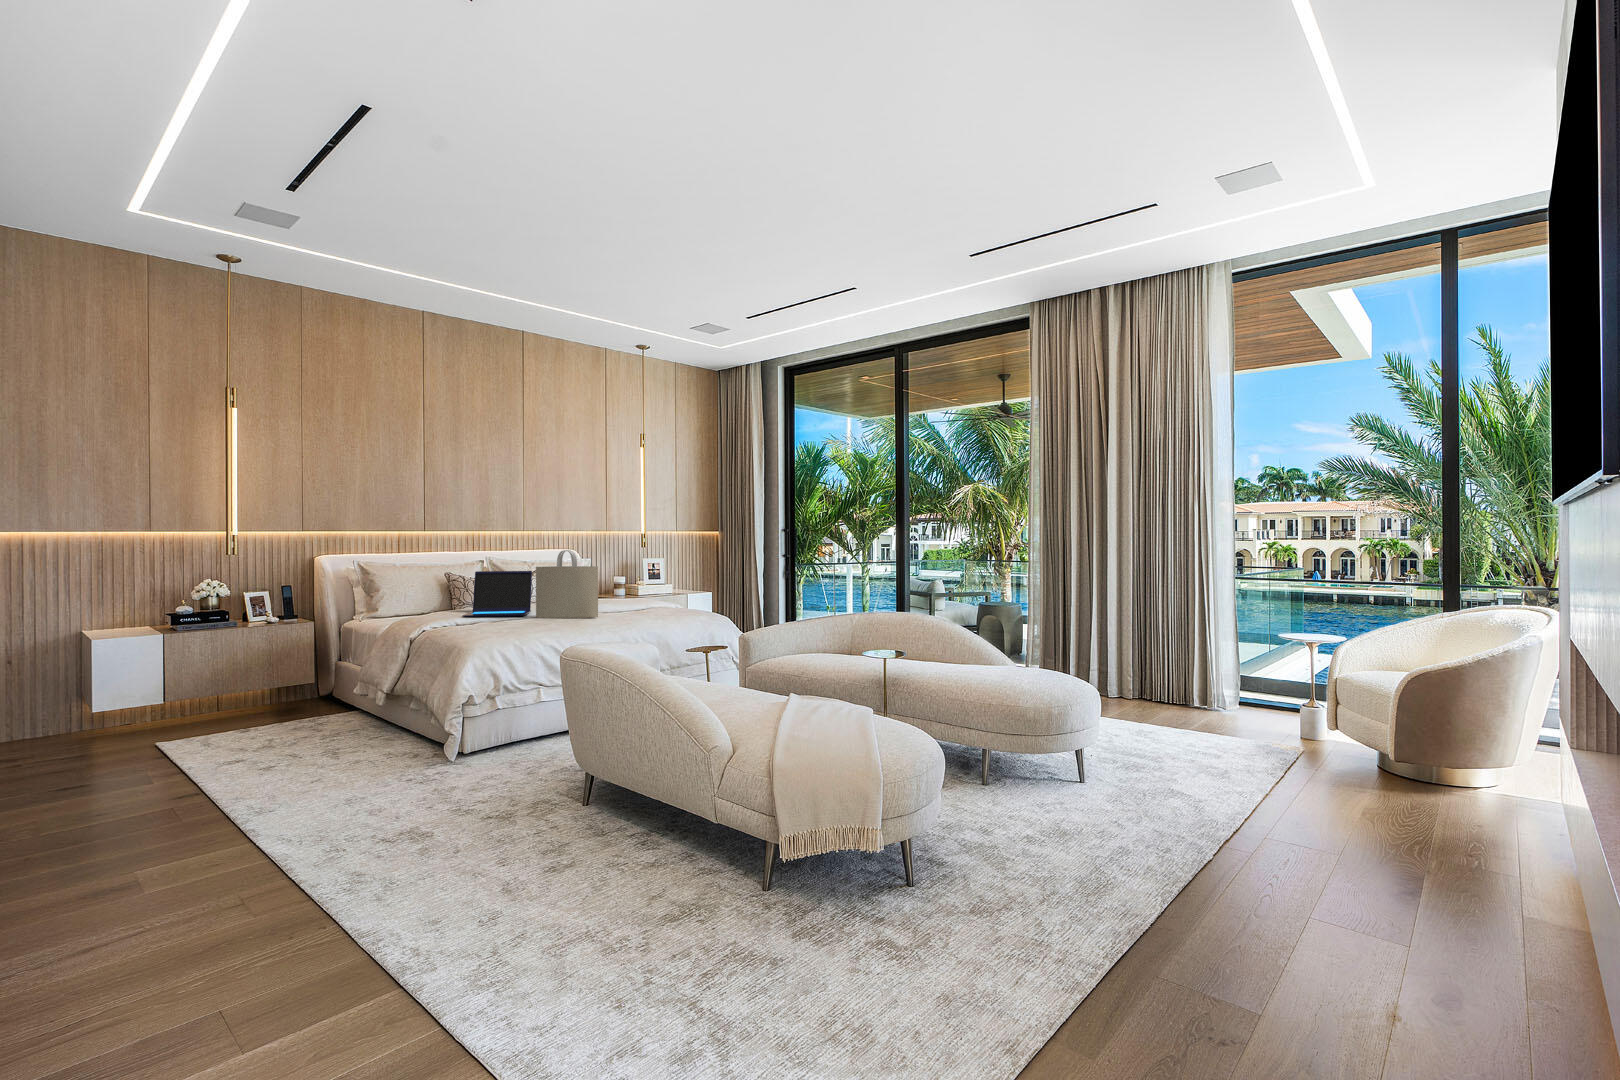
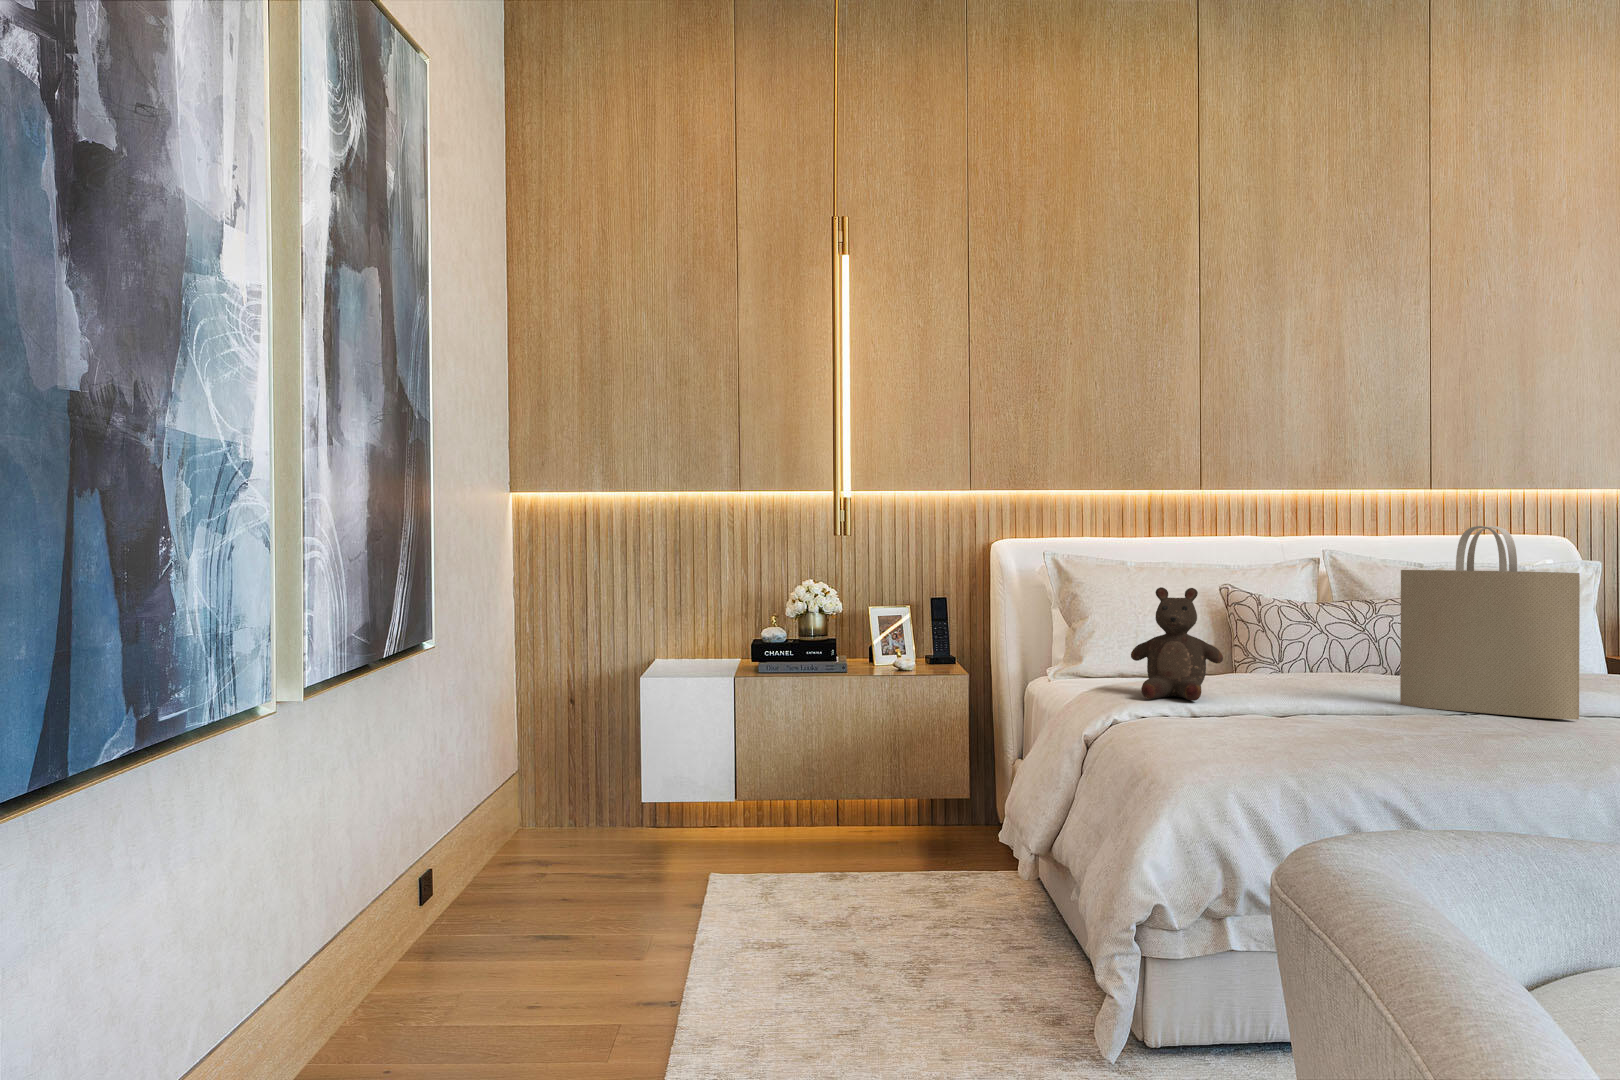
laptop: present [463,571,532,617] -> none [1221,580,1407,697]
stuffed bear: none [427,577,468,624] -> present [1131,587,1223,701]

